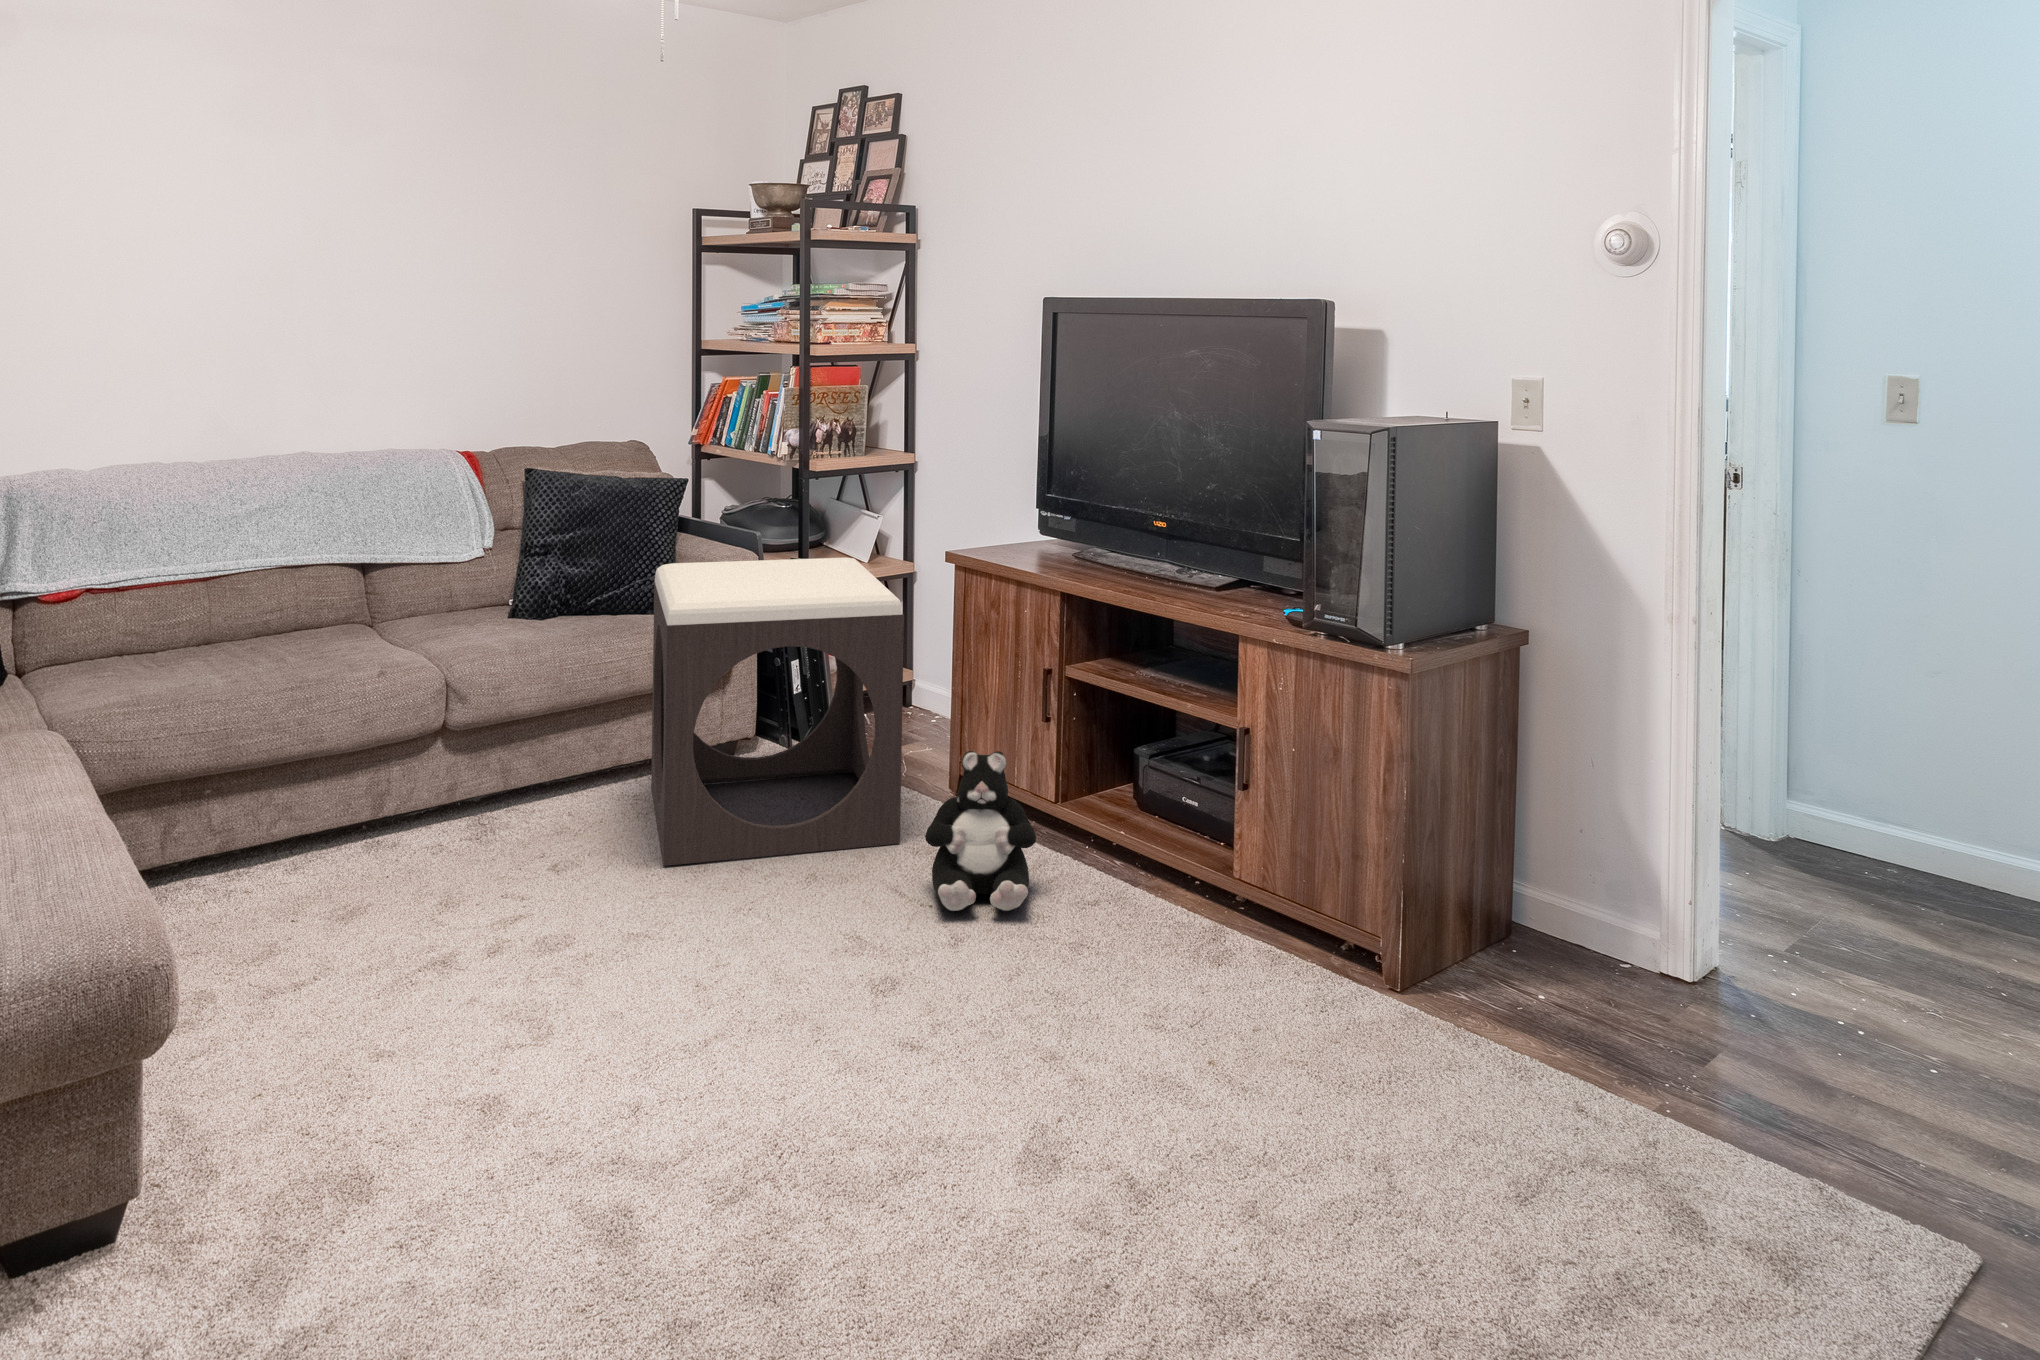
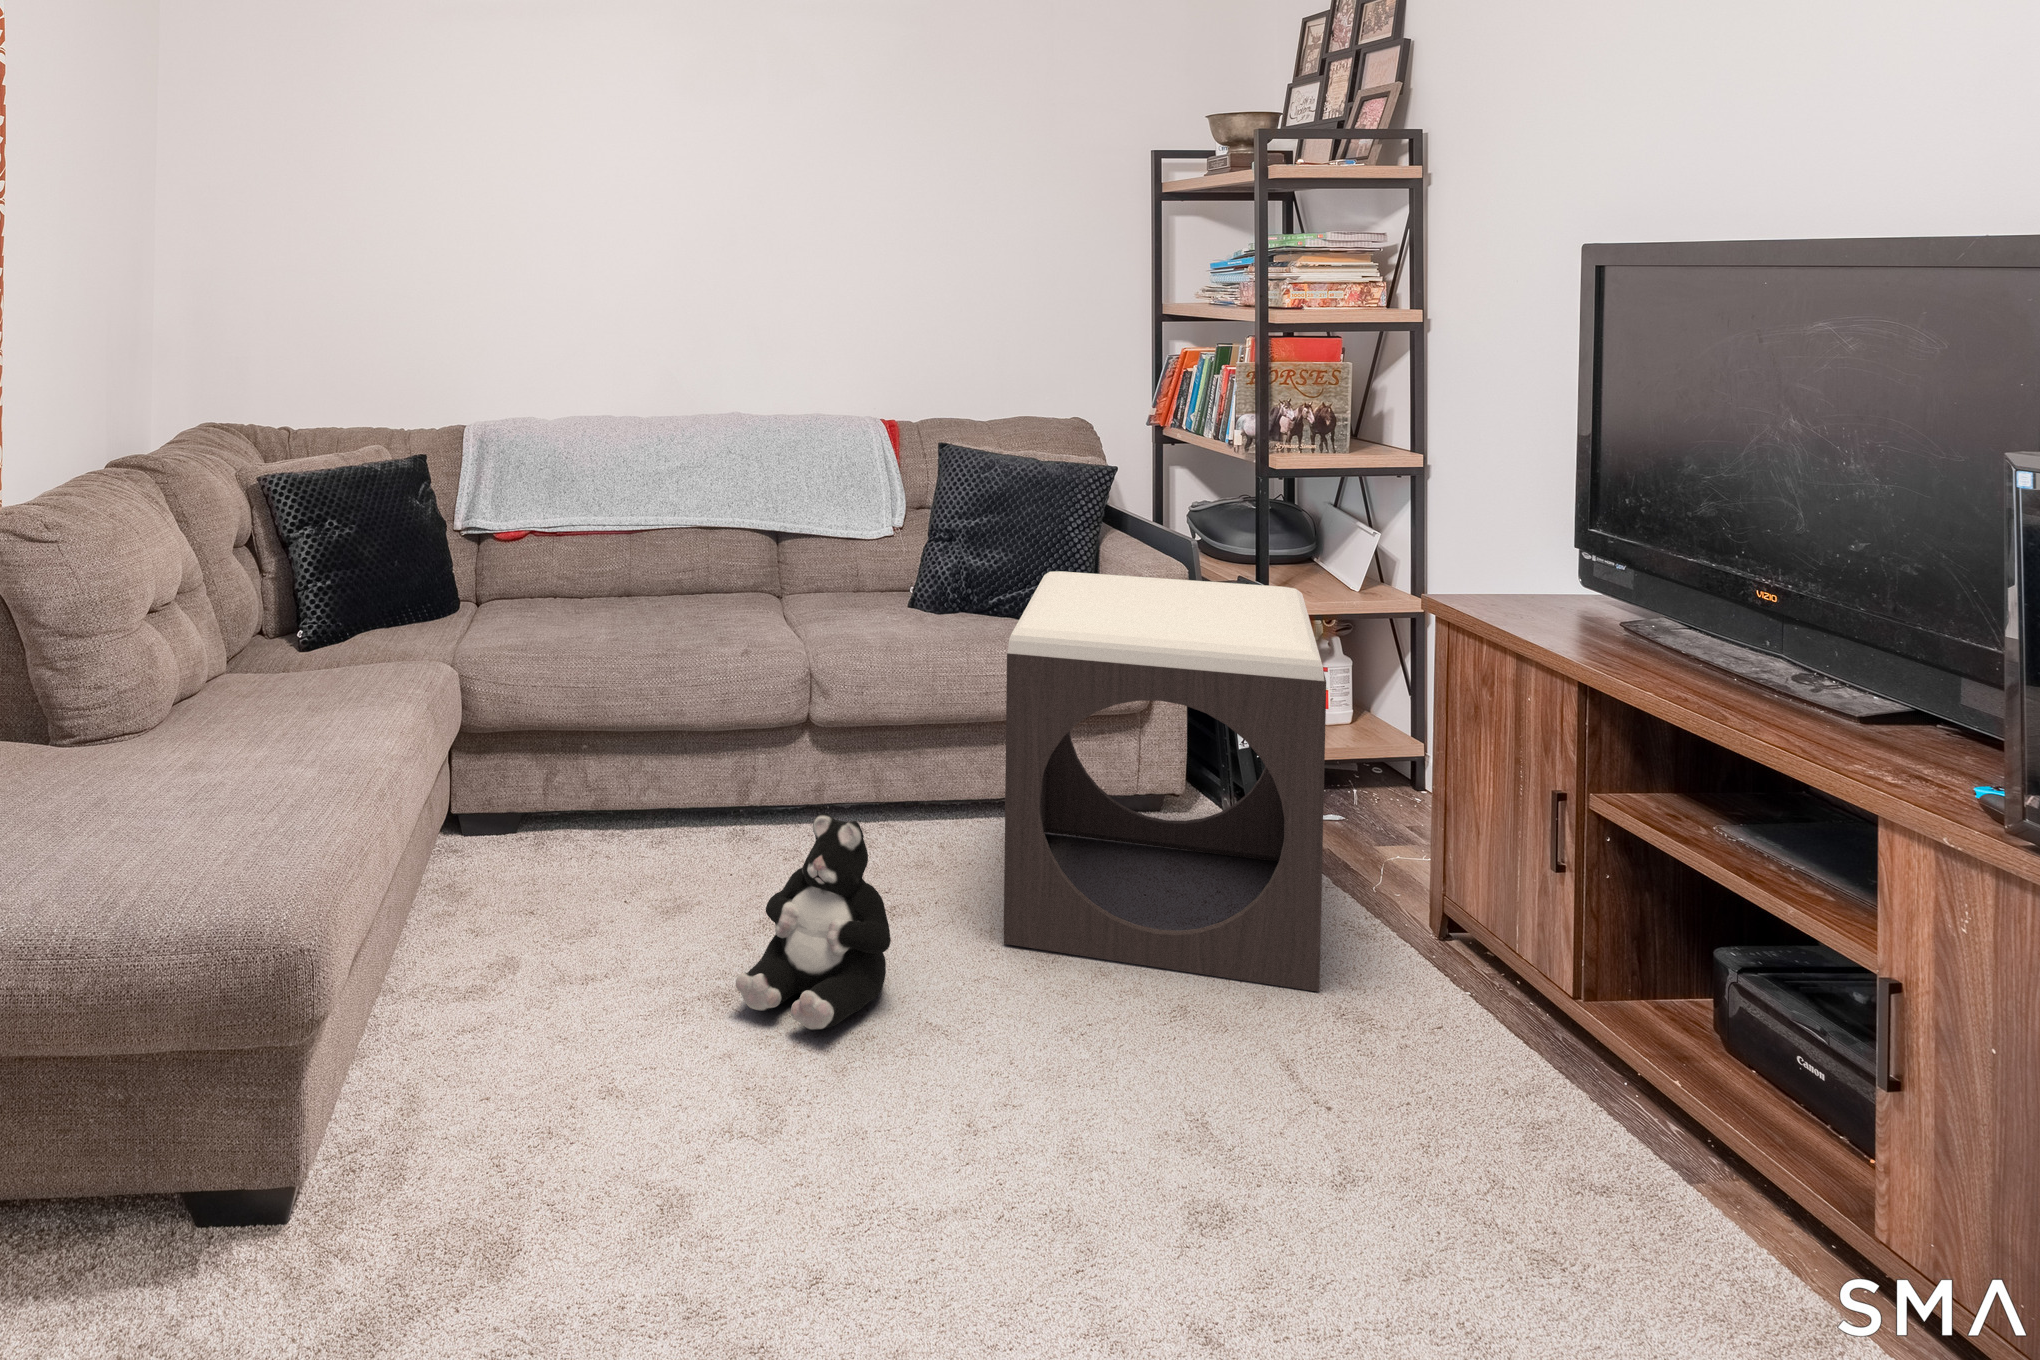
plush toy: present [925,751,1036,911] -> present [736,813,891,1030]

